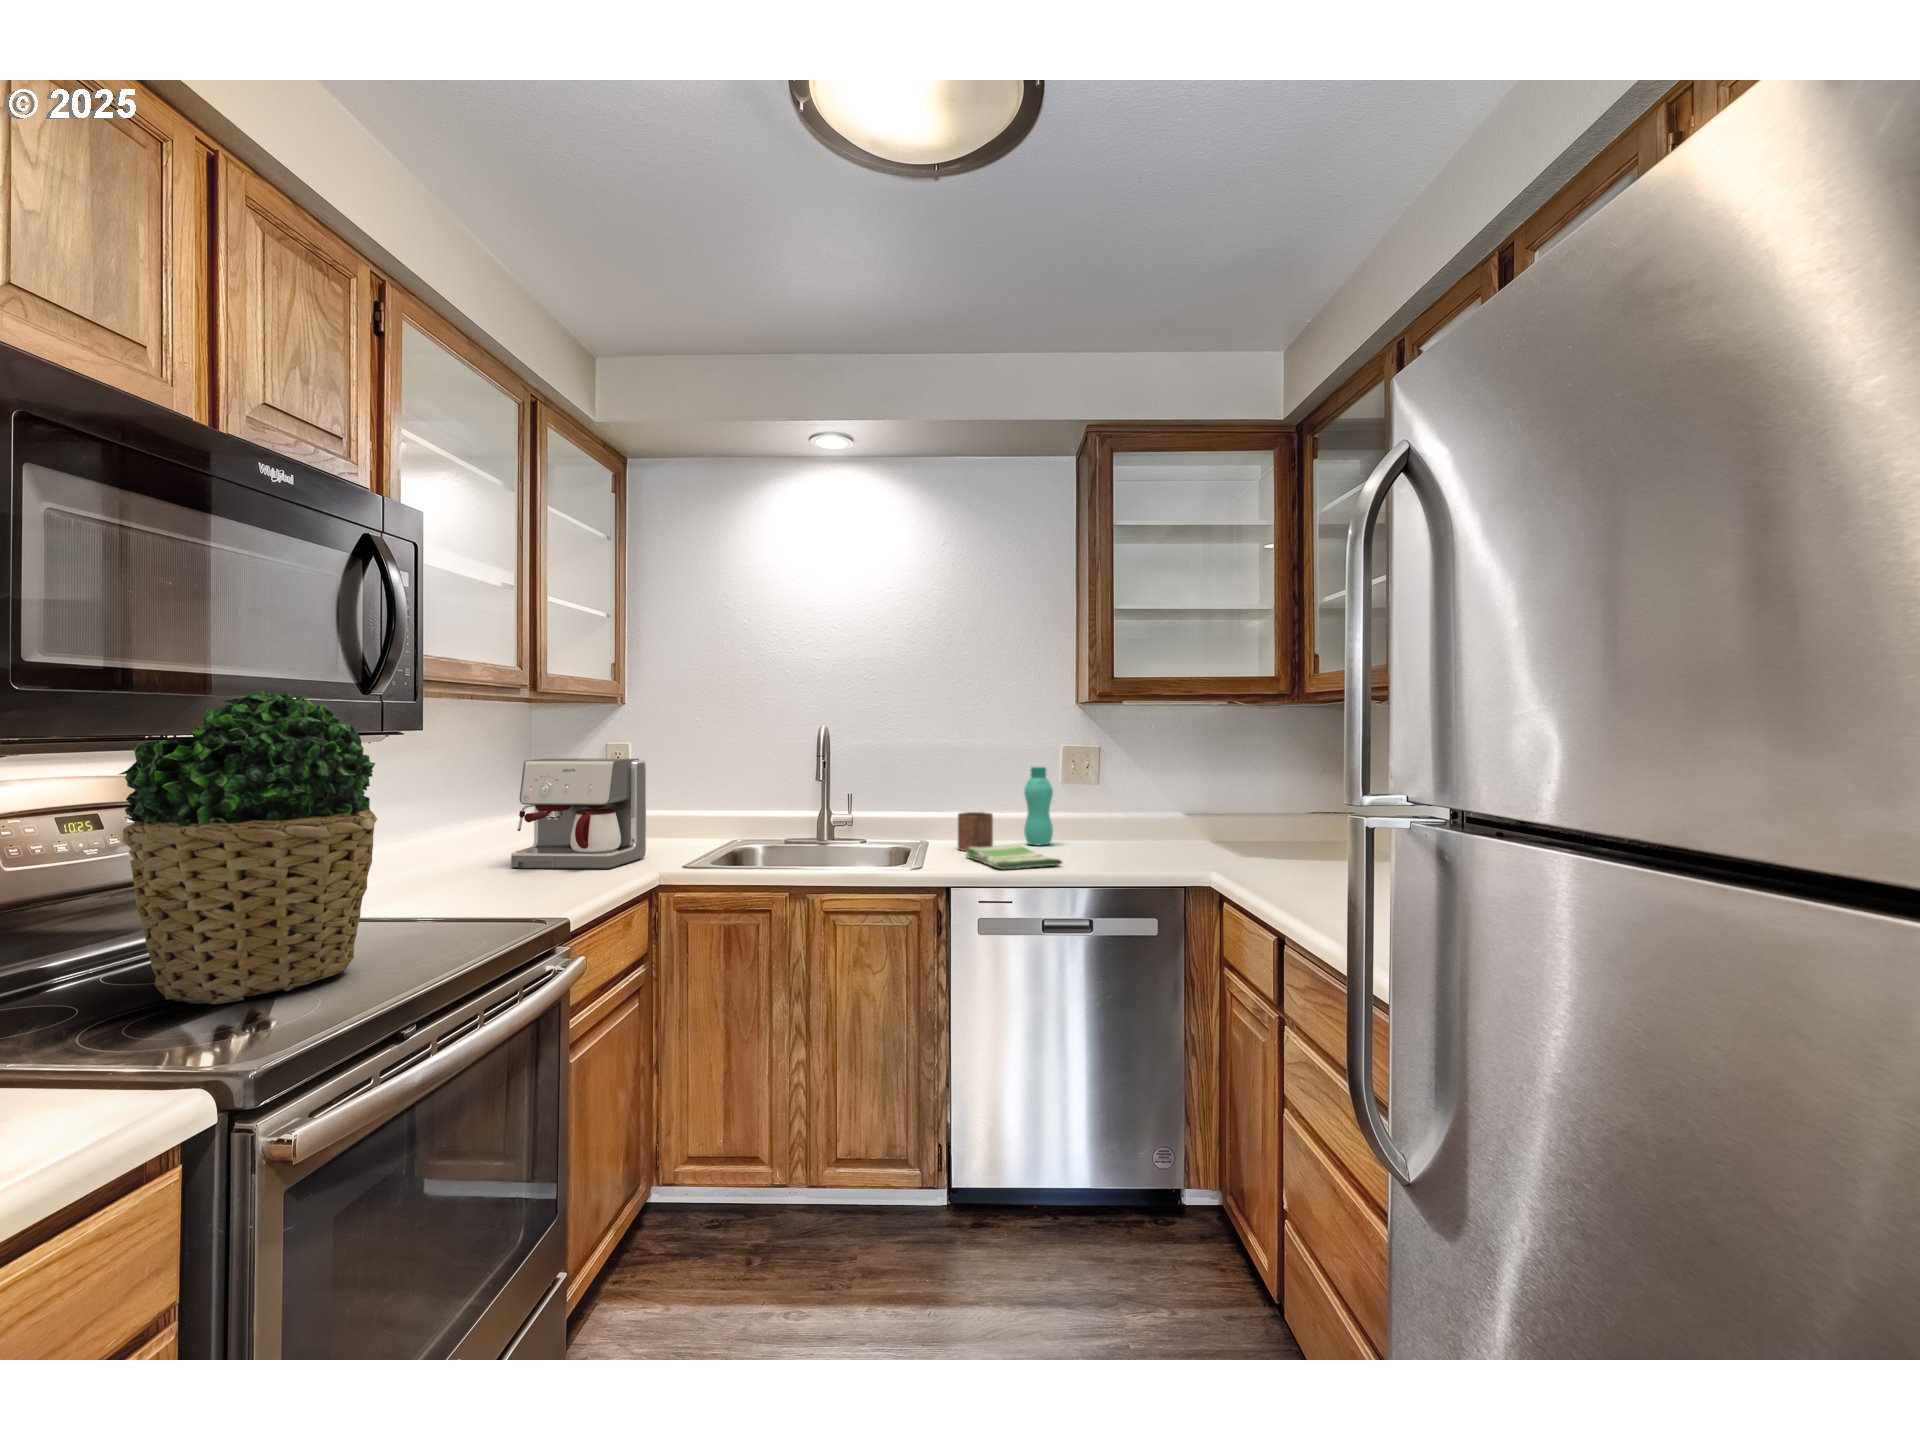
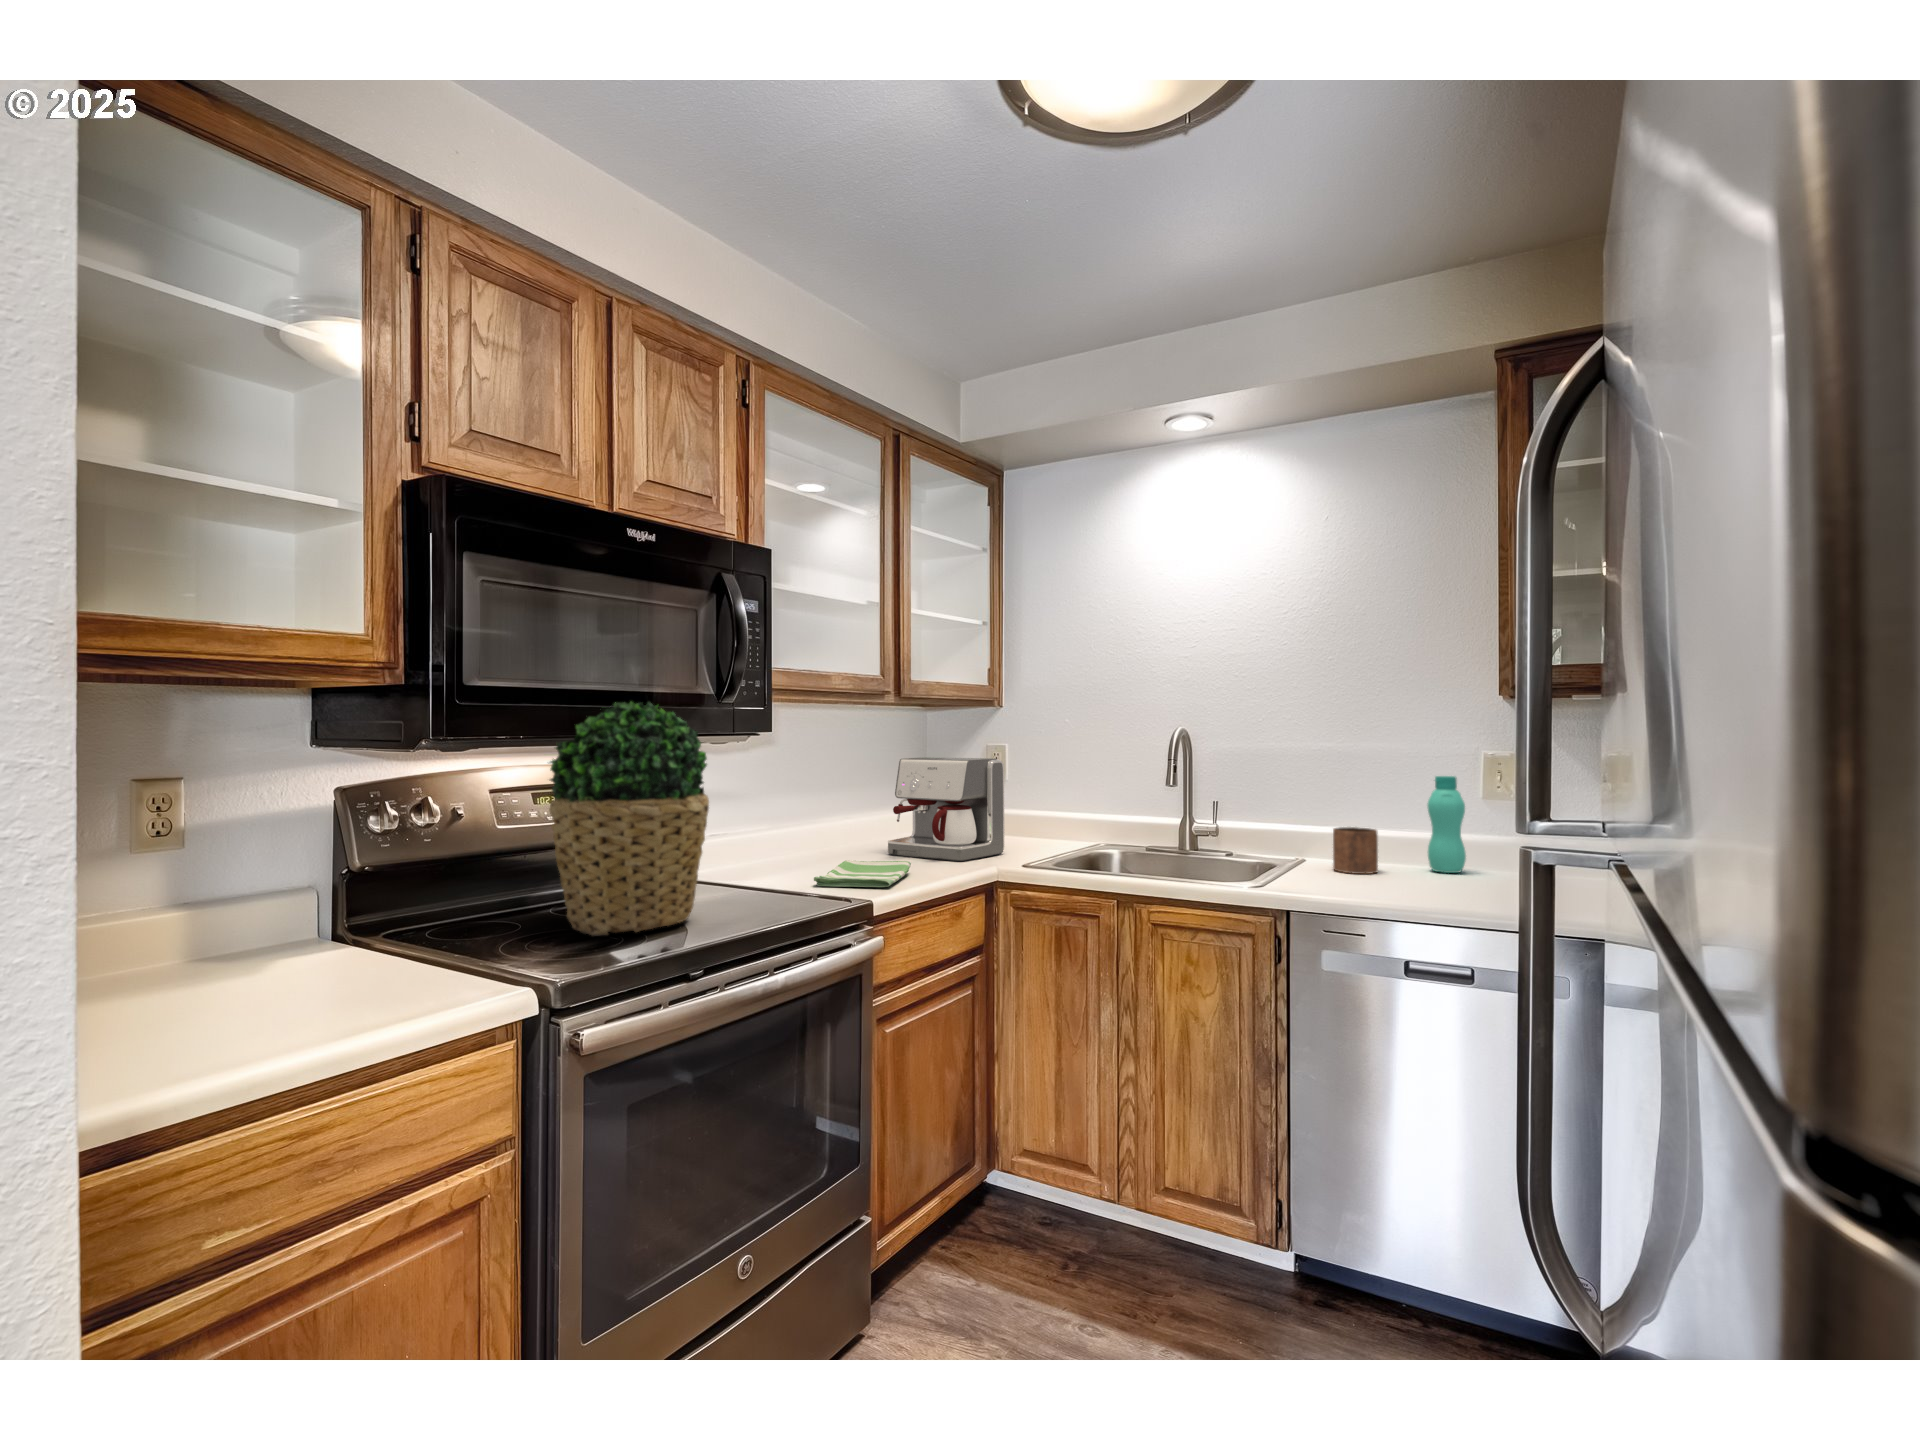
dish towel: present [966,844,1062,870] -> present [814,860,911,887]

